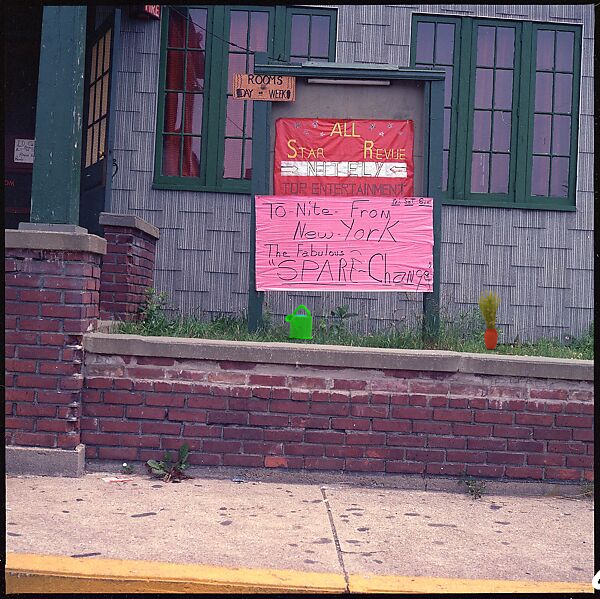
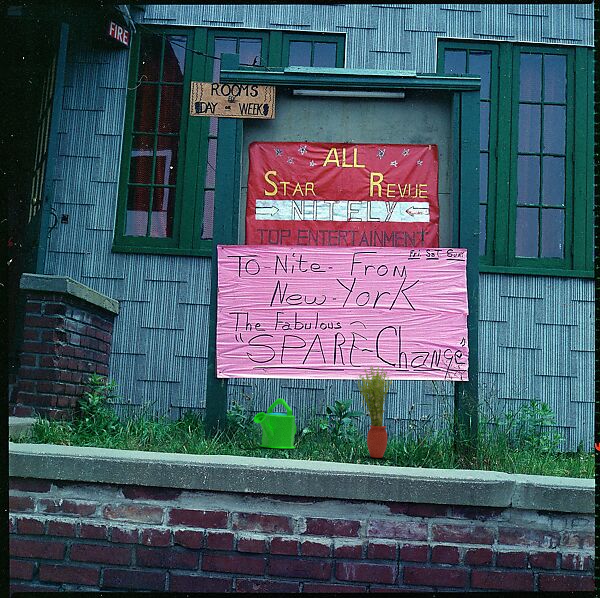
potted plant: present [478,290,502,349] -> present [358,366,392,458]

